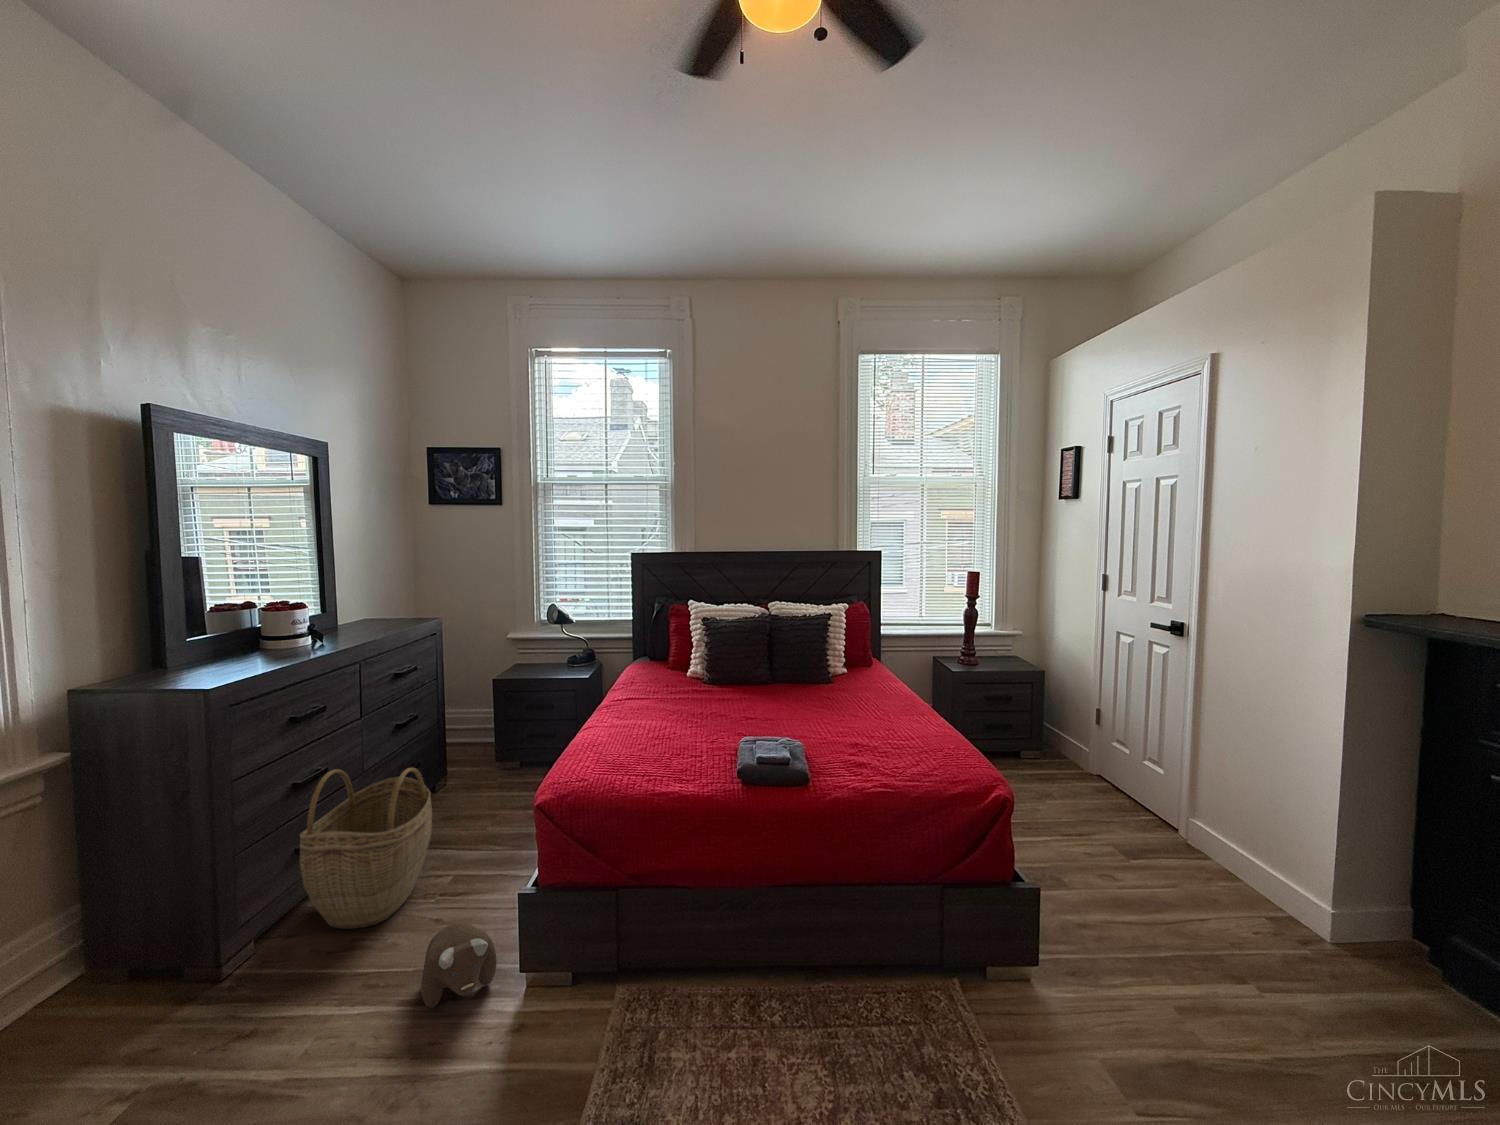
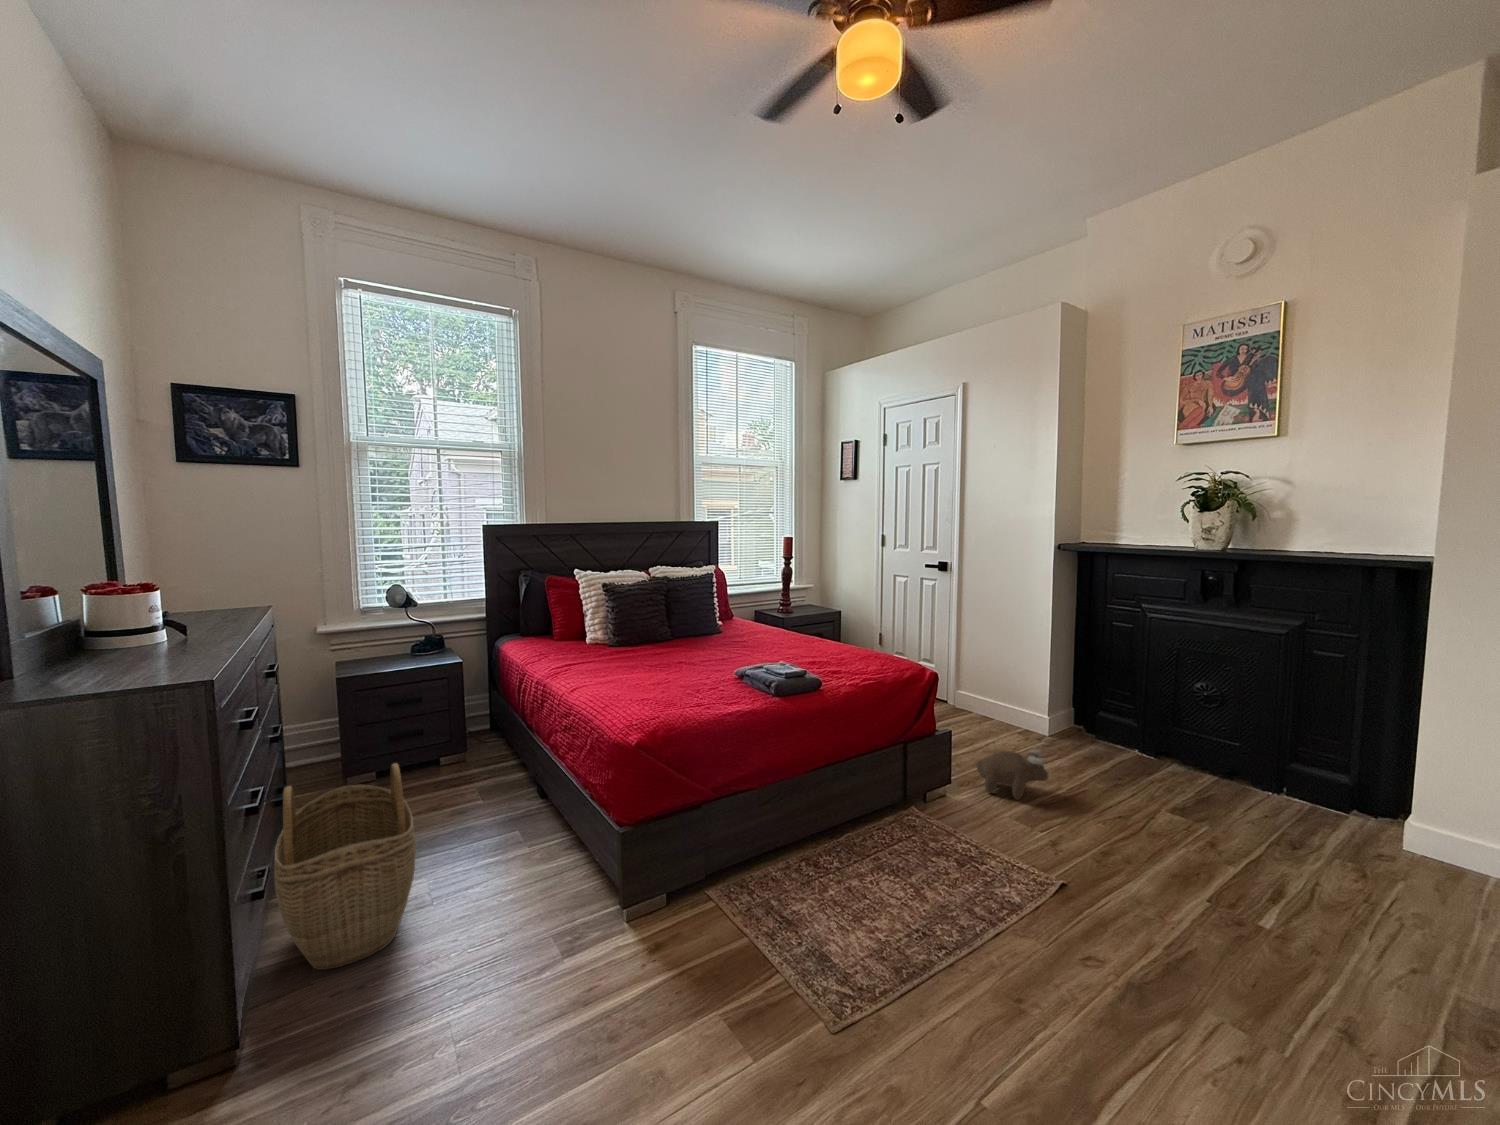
plush toy: present [421,922,497,1008] -> present [976,750,1051,800]

